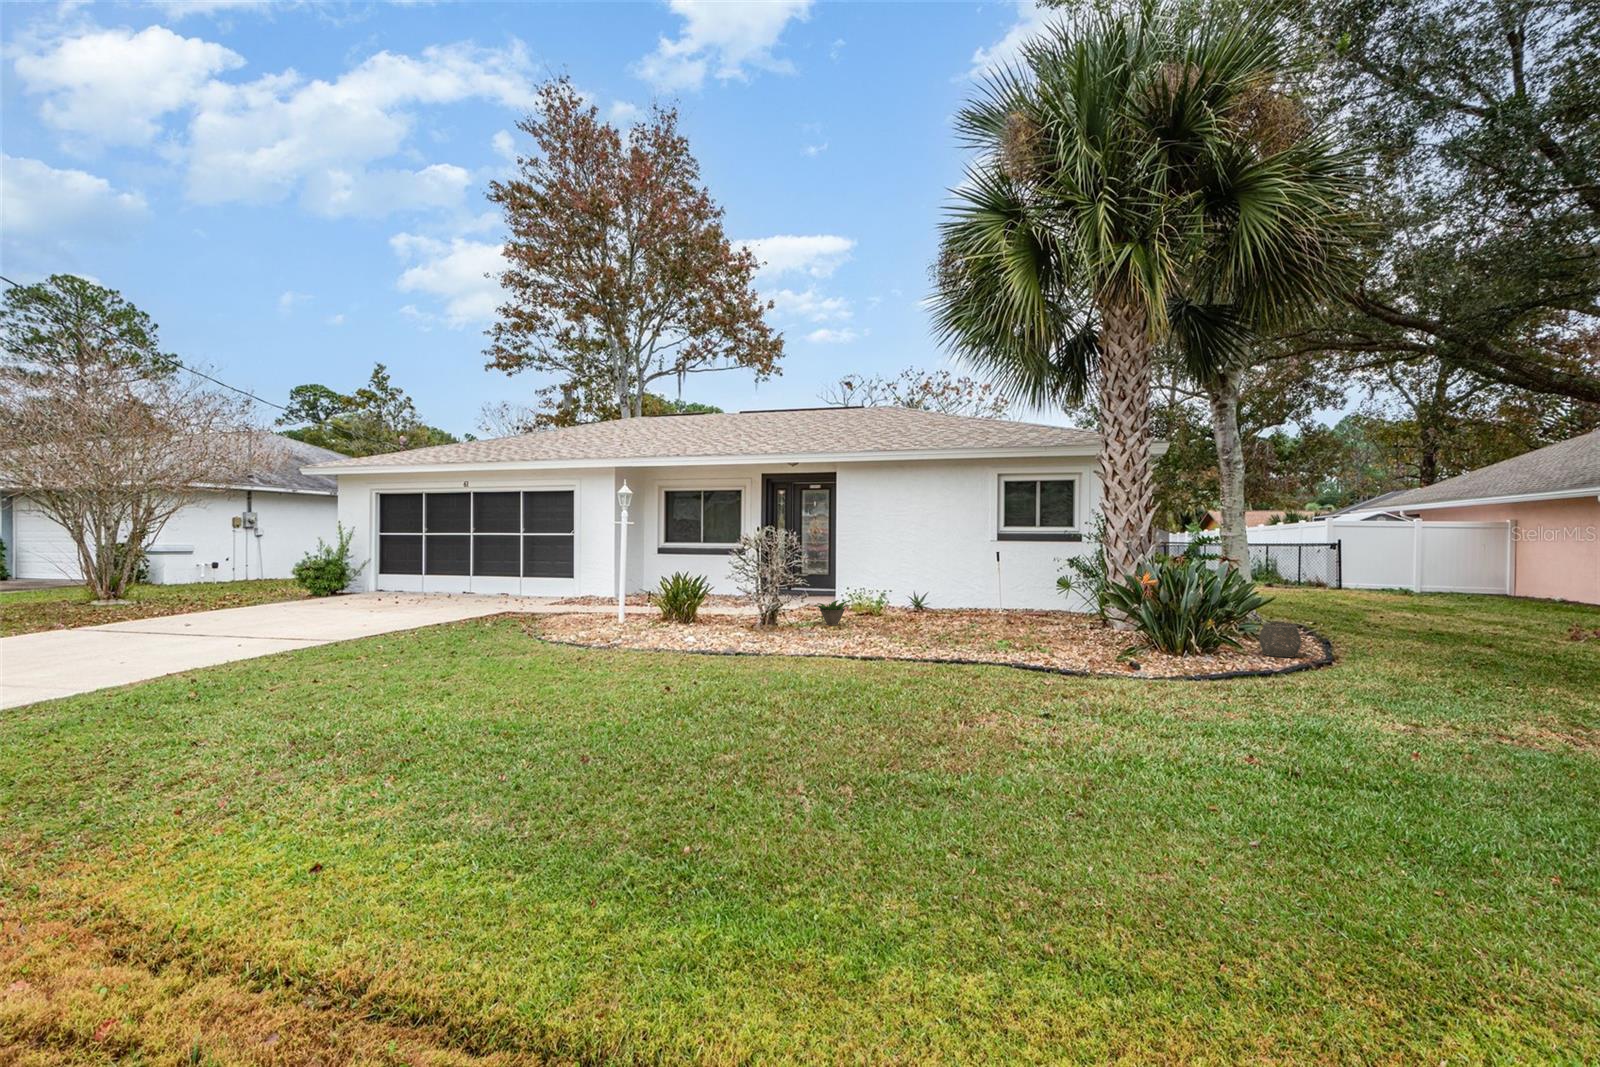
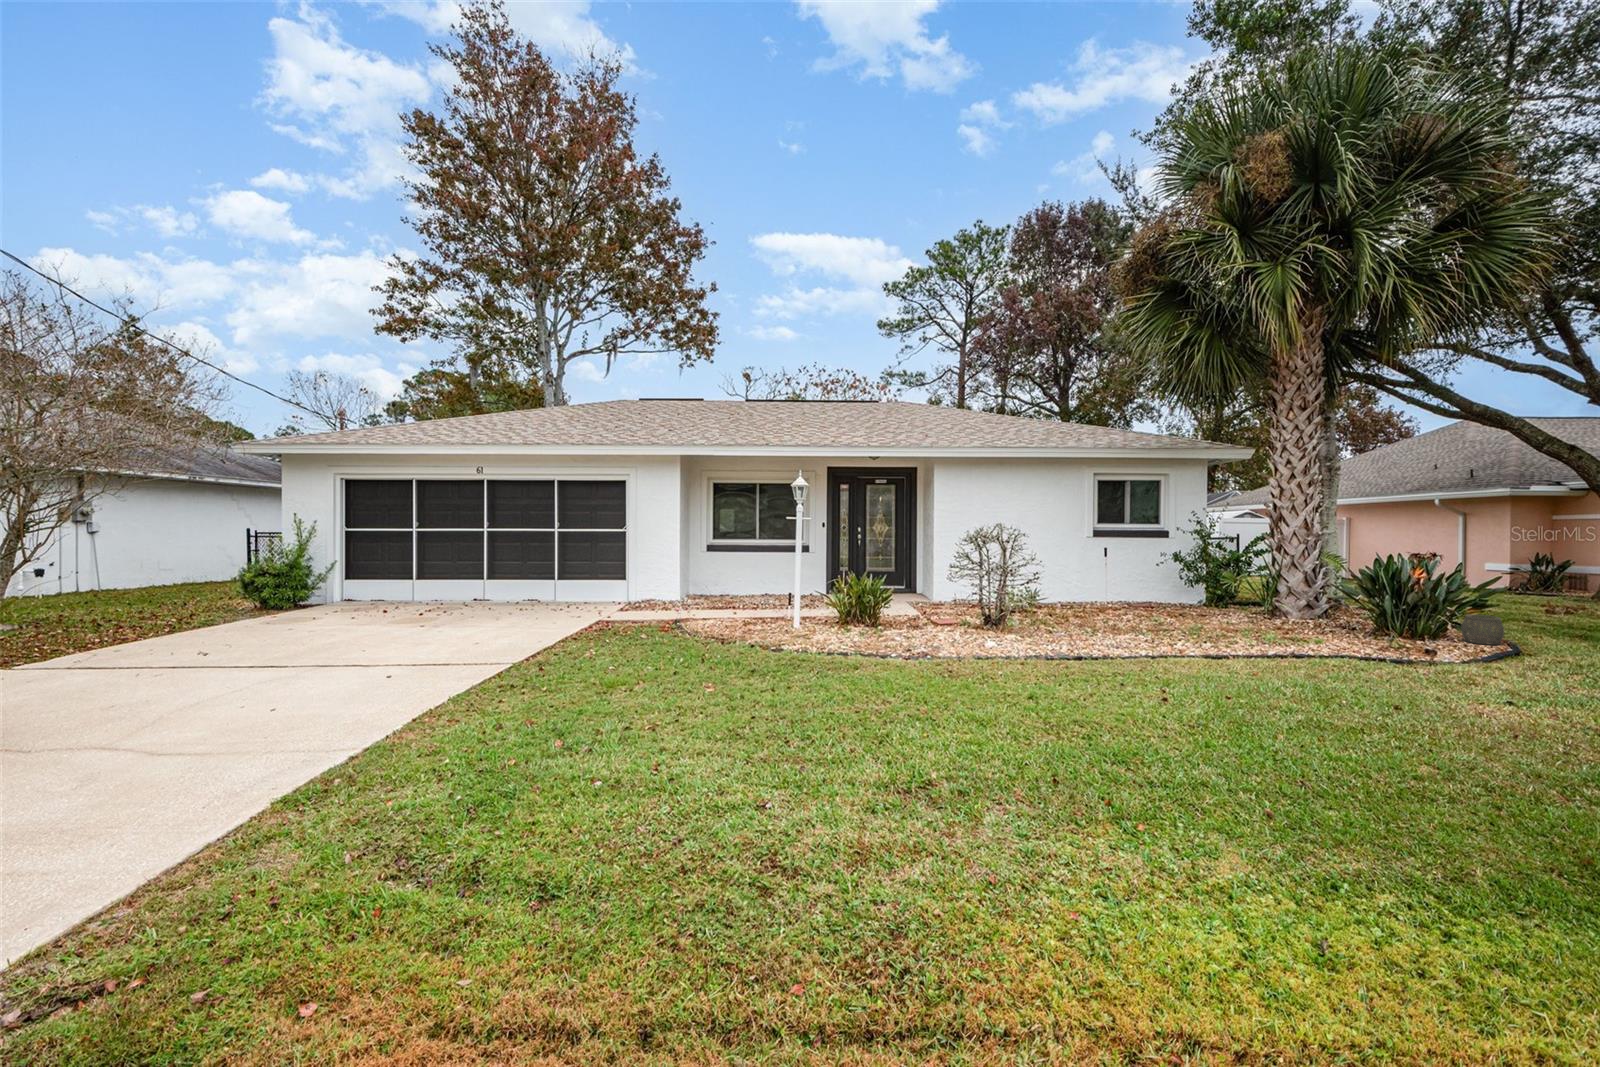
decorative plant: present [814,600,850,625] -> none [1008,602,1054,629]

